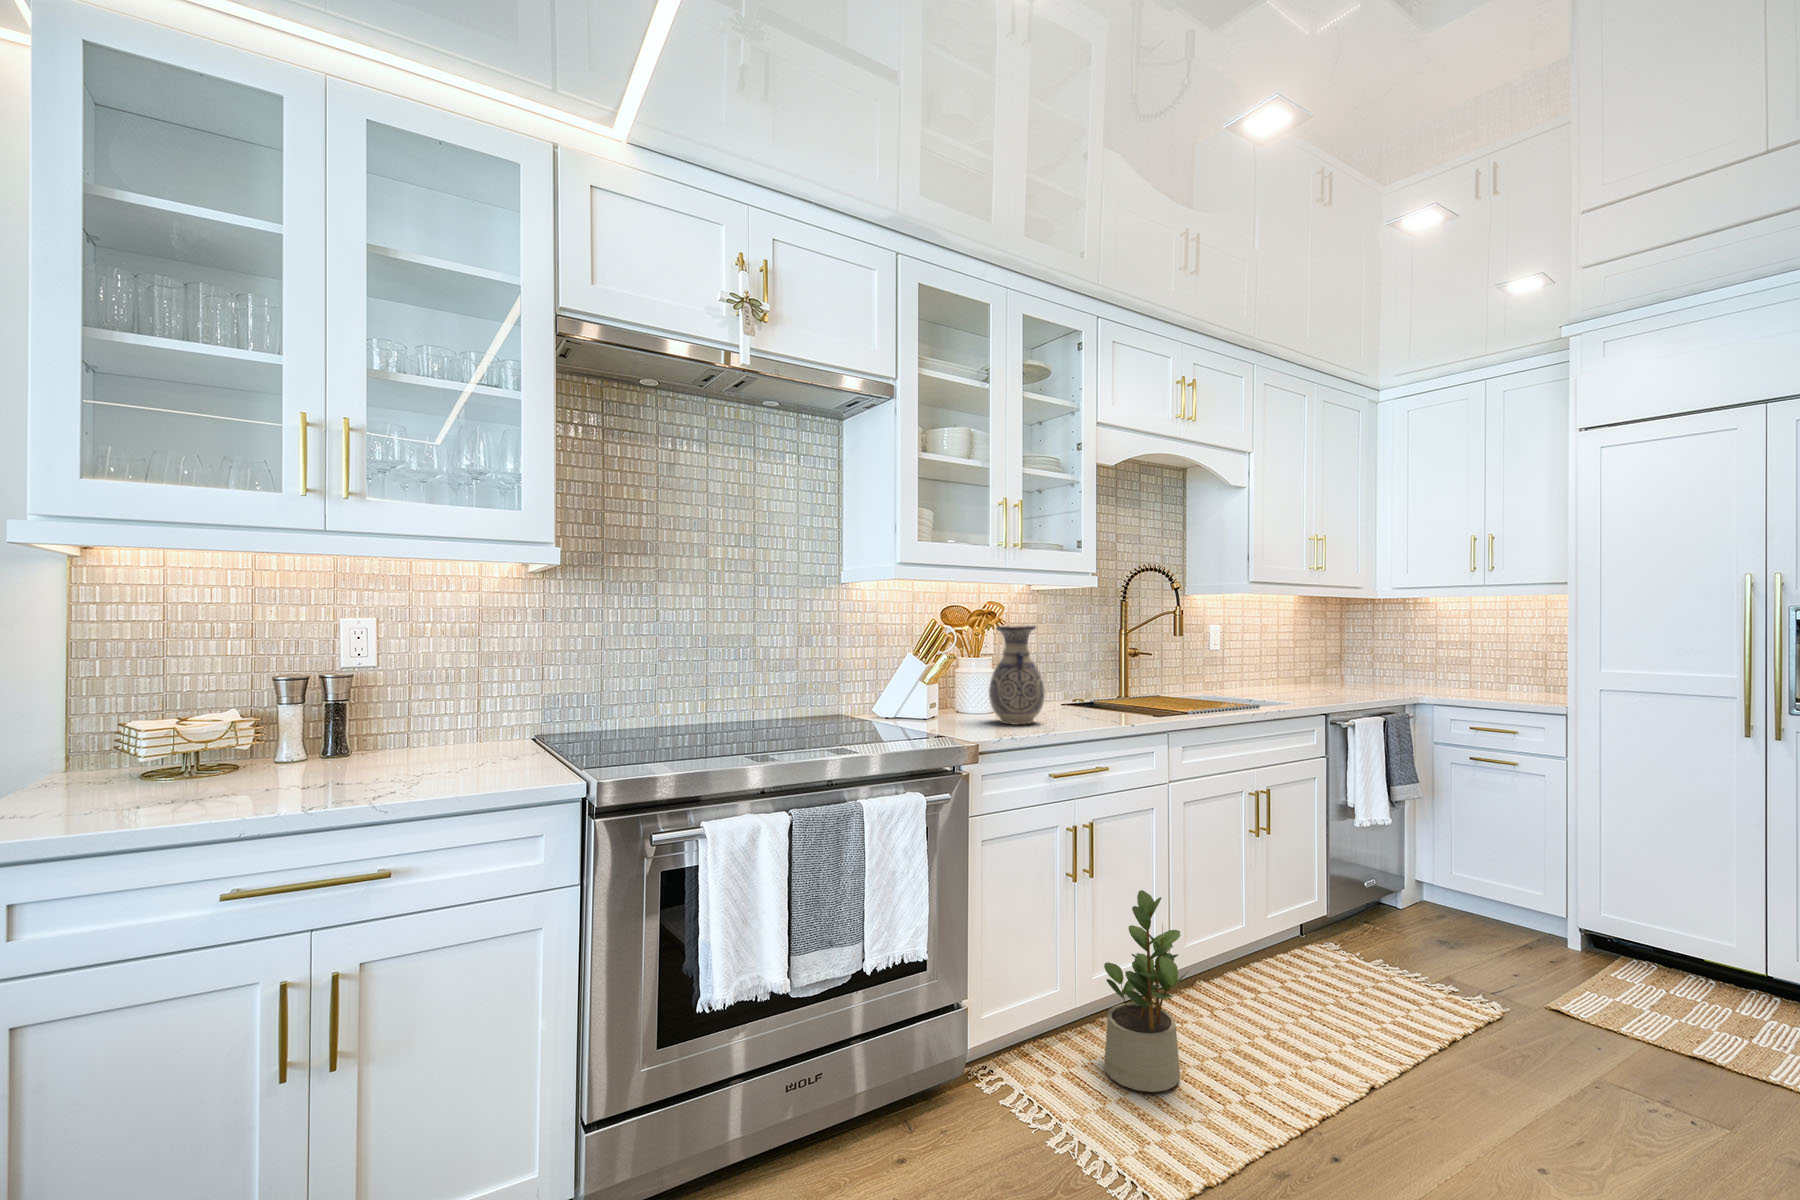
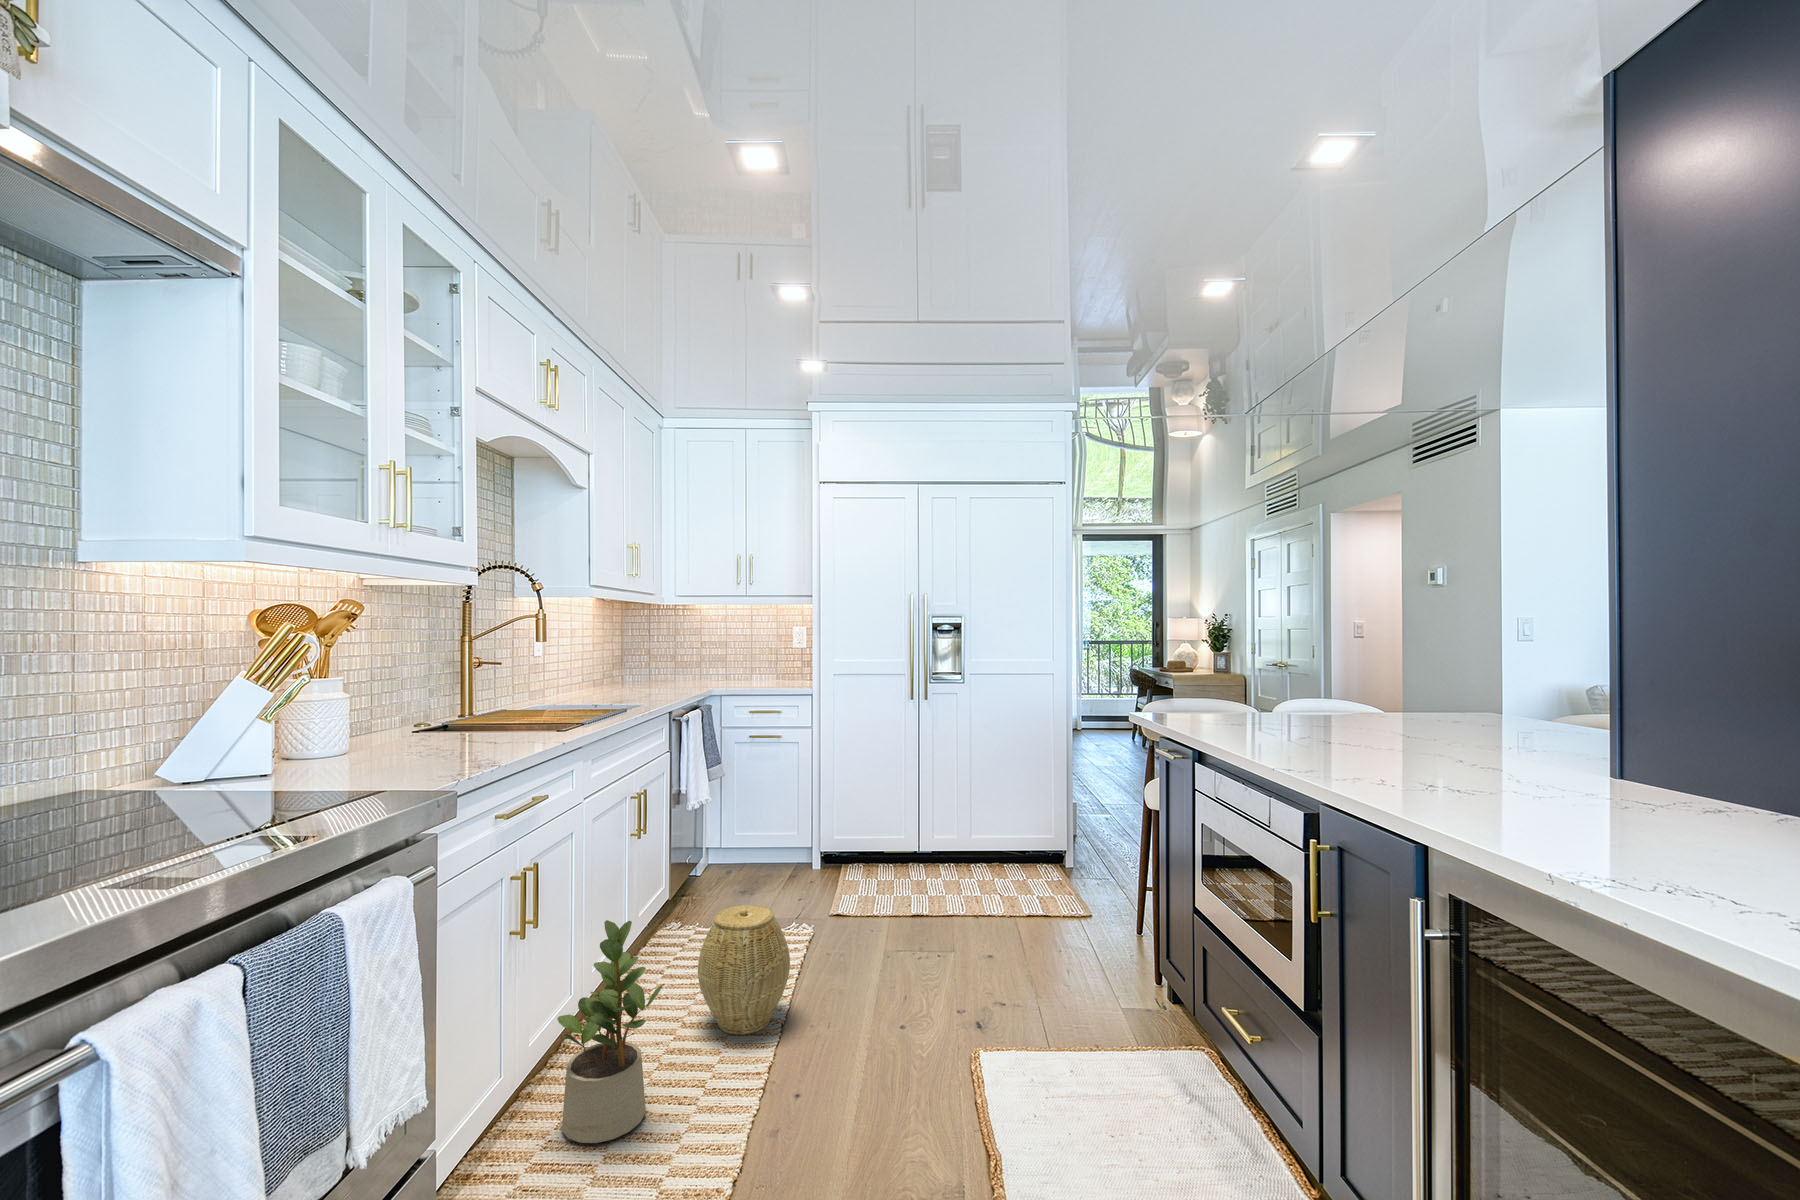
vase: present [989,625,1045,725] -> none [382,637,464,765]
woven basket: none [1277,932,1392,1079] -> present [698,905,790,1035]

